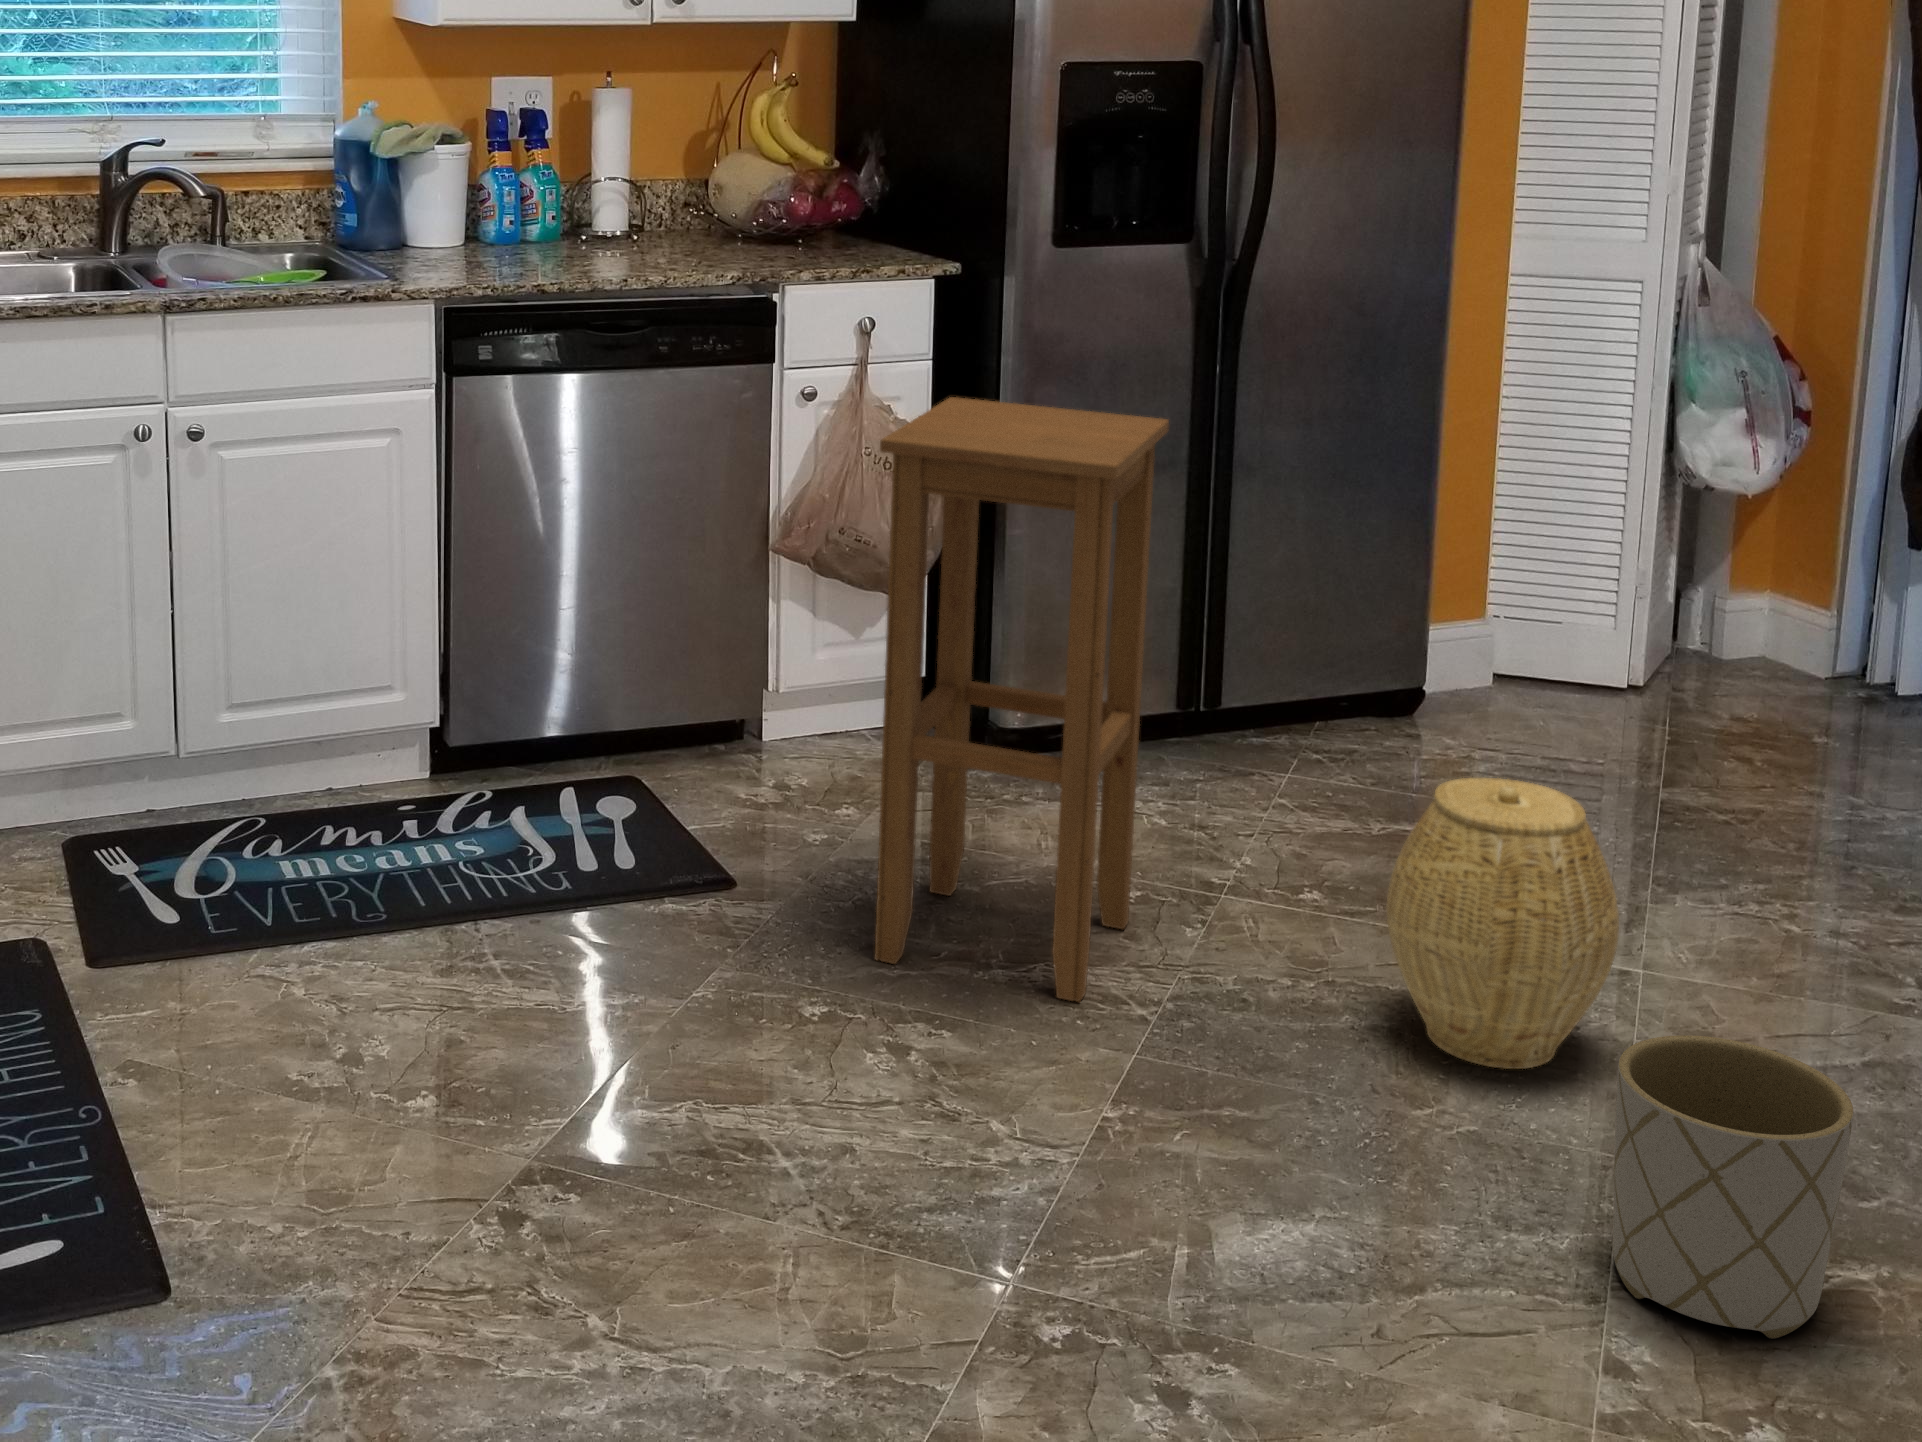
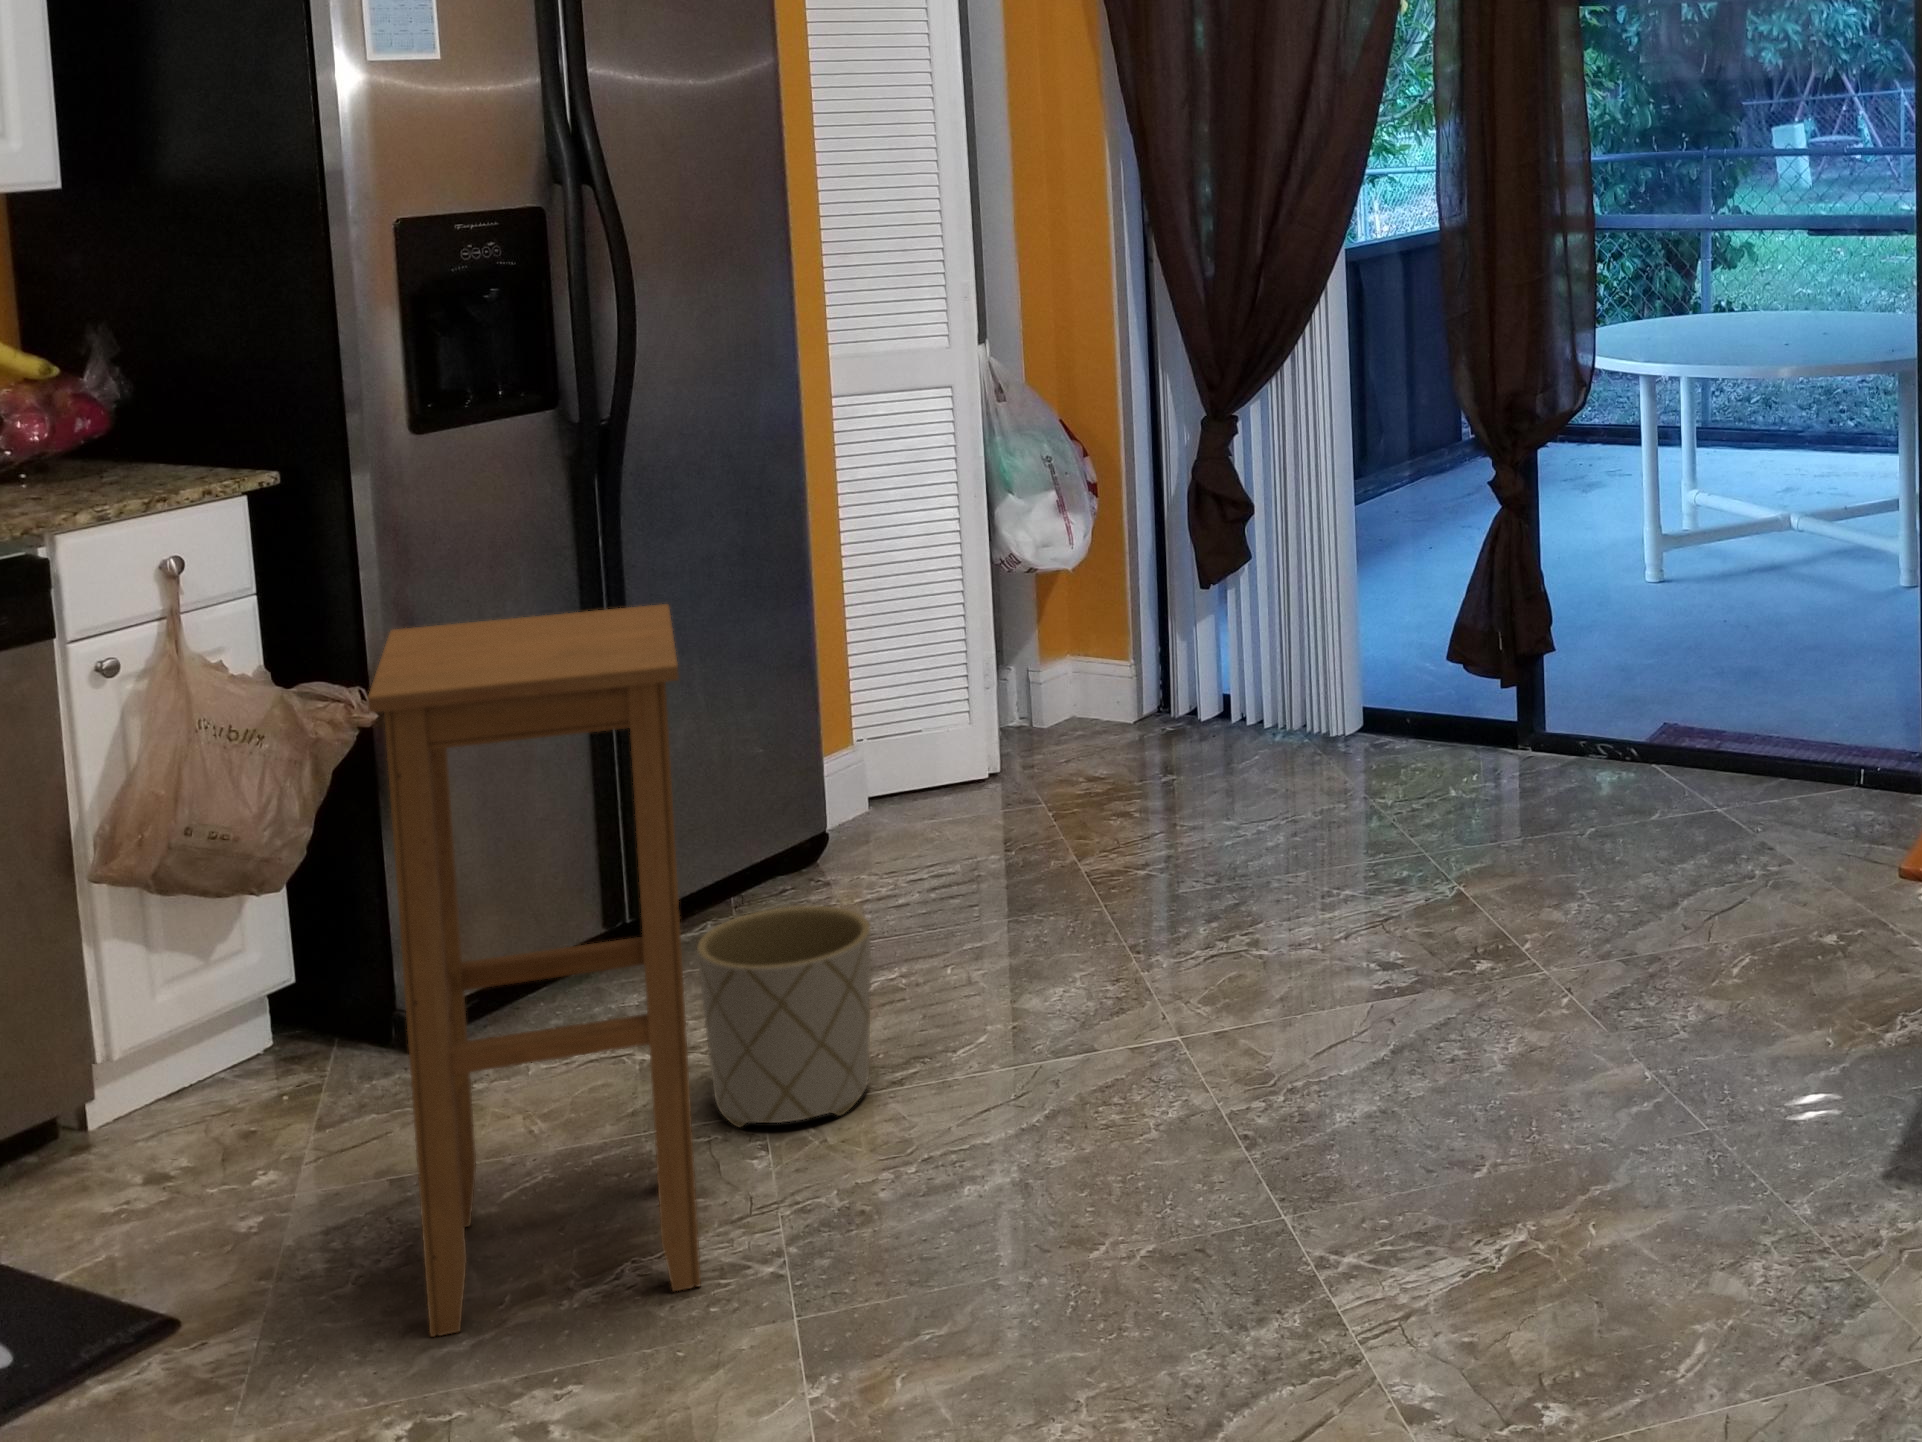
woven basket: present [1386,778,1619,1069] -> none [994,889,1214,1186]
planter: present [1613,1035,1854,1339] -> present [697,906,871,1127]

